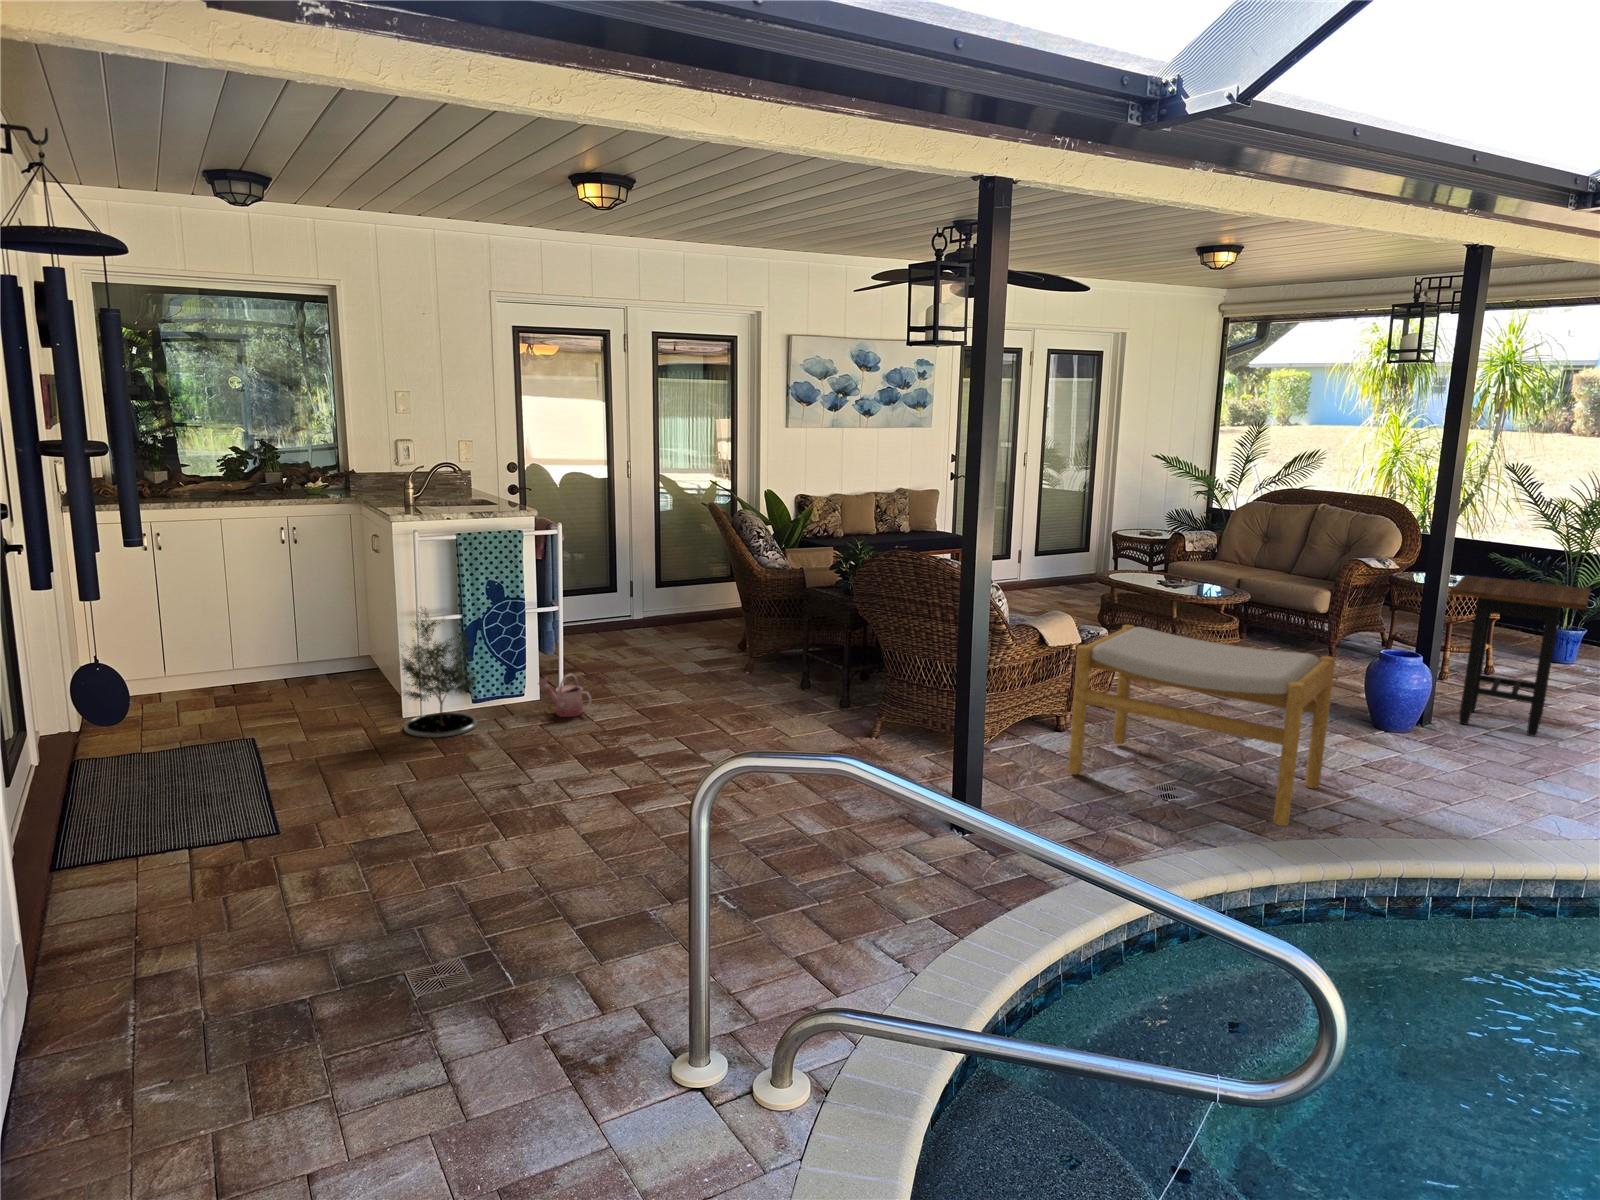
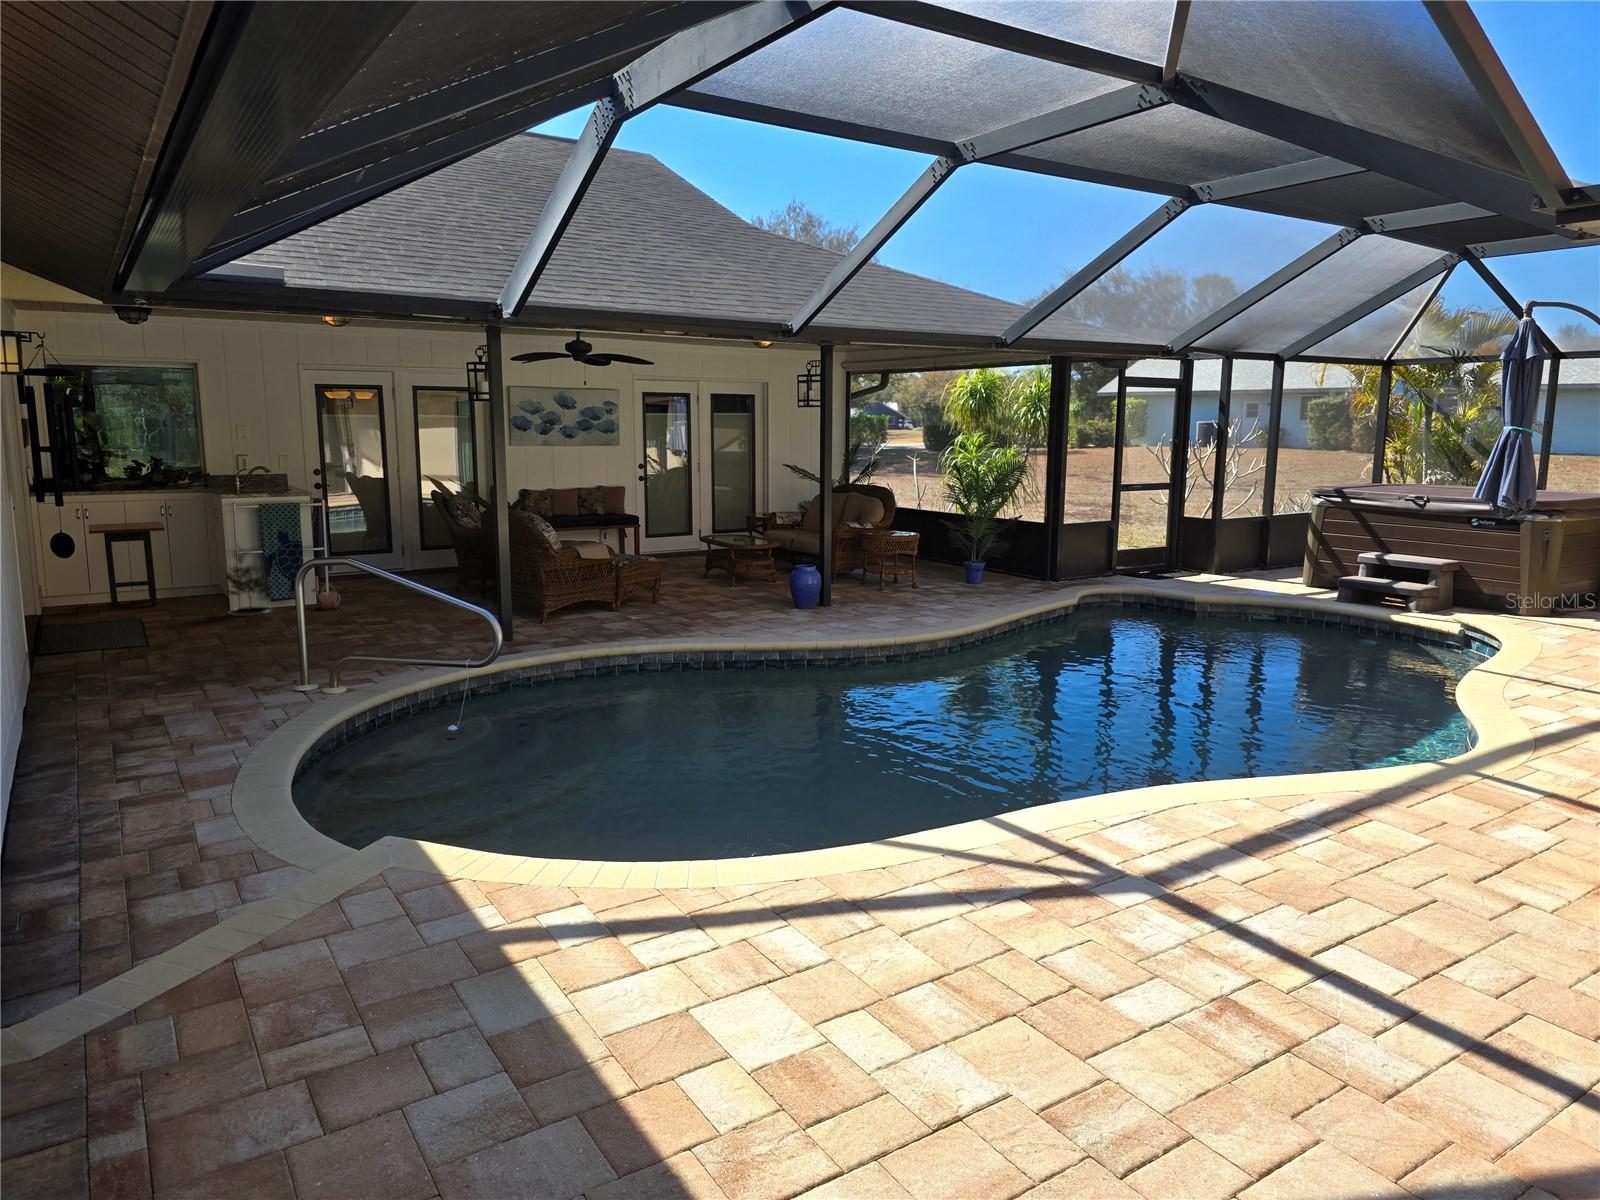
side table: present [1451,575,1590,737] -> present [88,522,165,609]
footstool: present [1068,625,1335,826] -> none [580,548,707,637]

